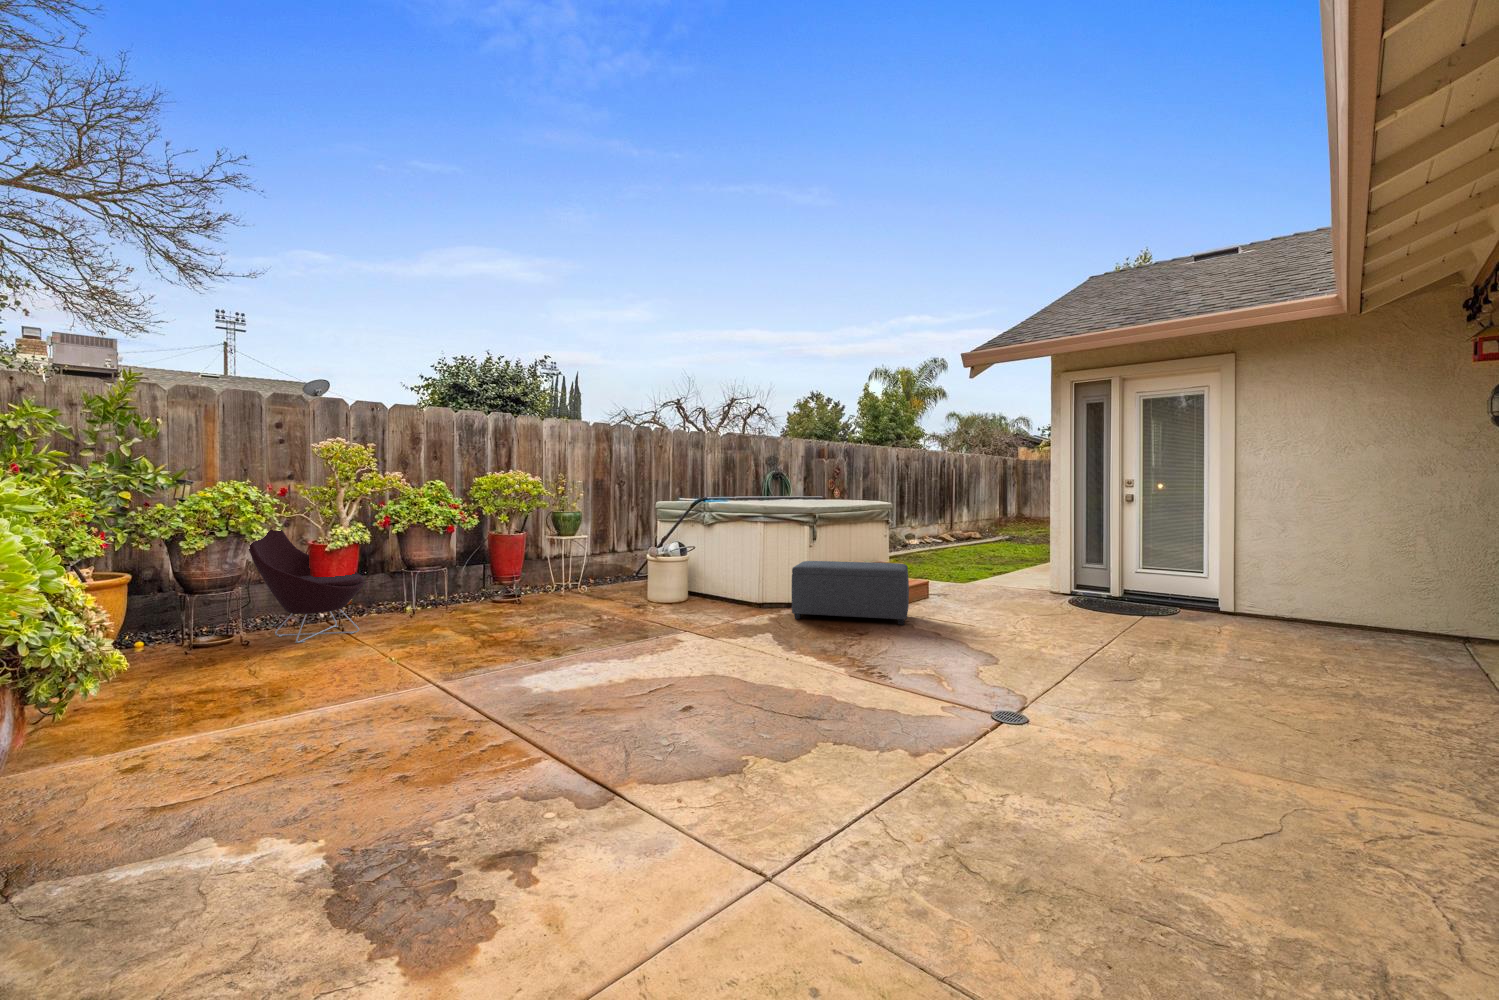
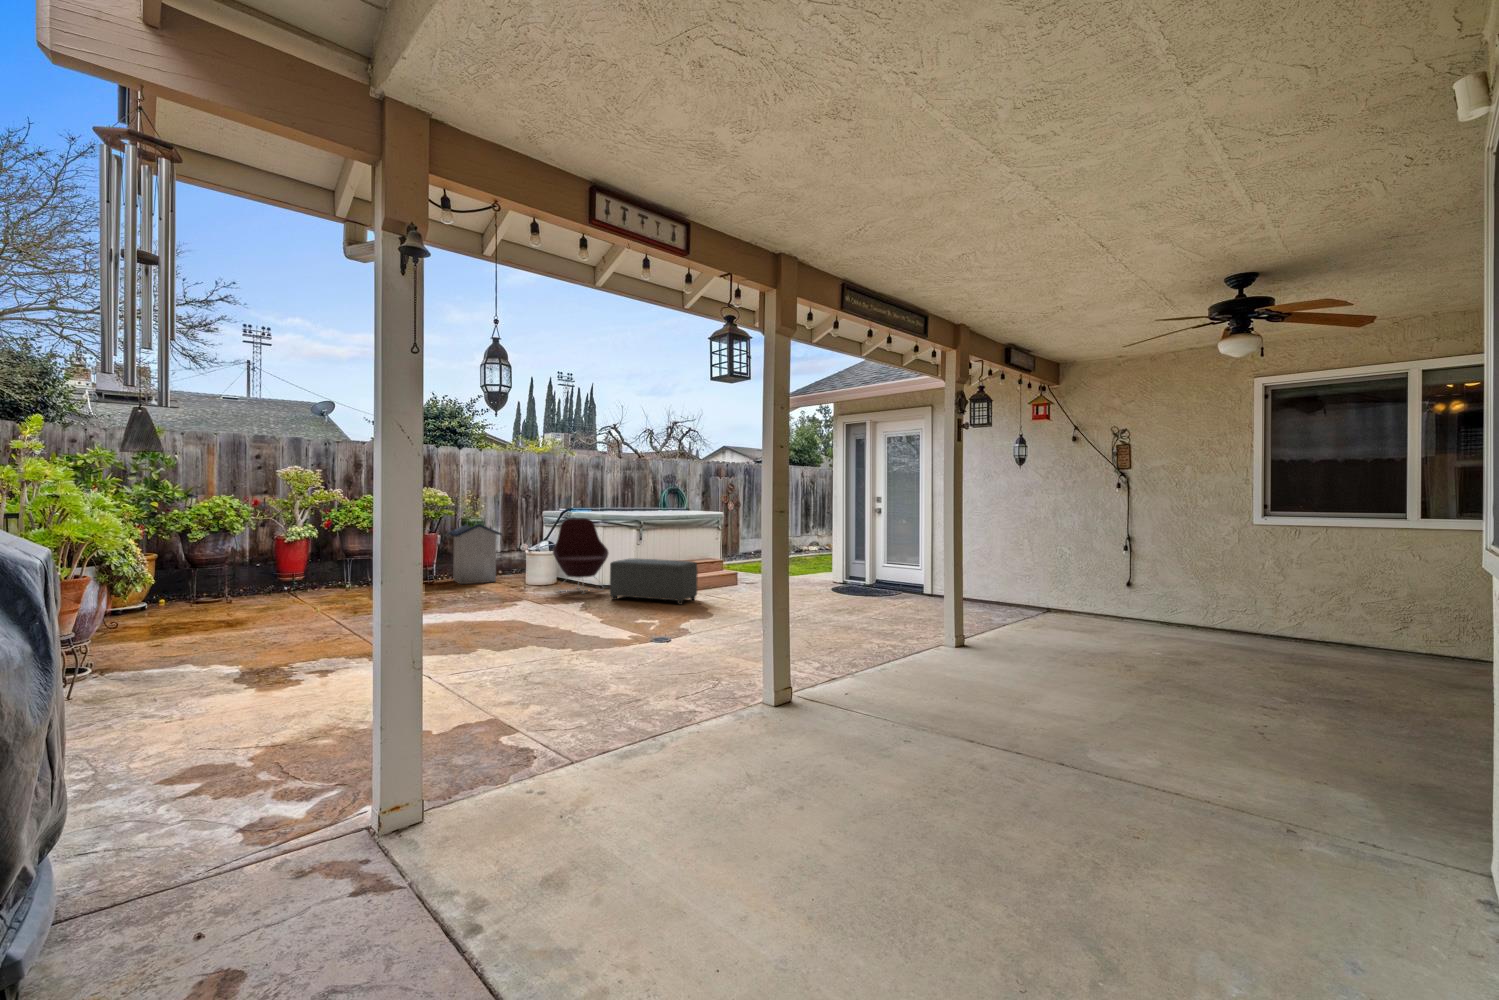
trash can: none [533,517,608,599] -> present [448,524,502,584]
chair: present [249,530,365,643] -> present [553,518,608,593]

